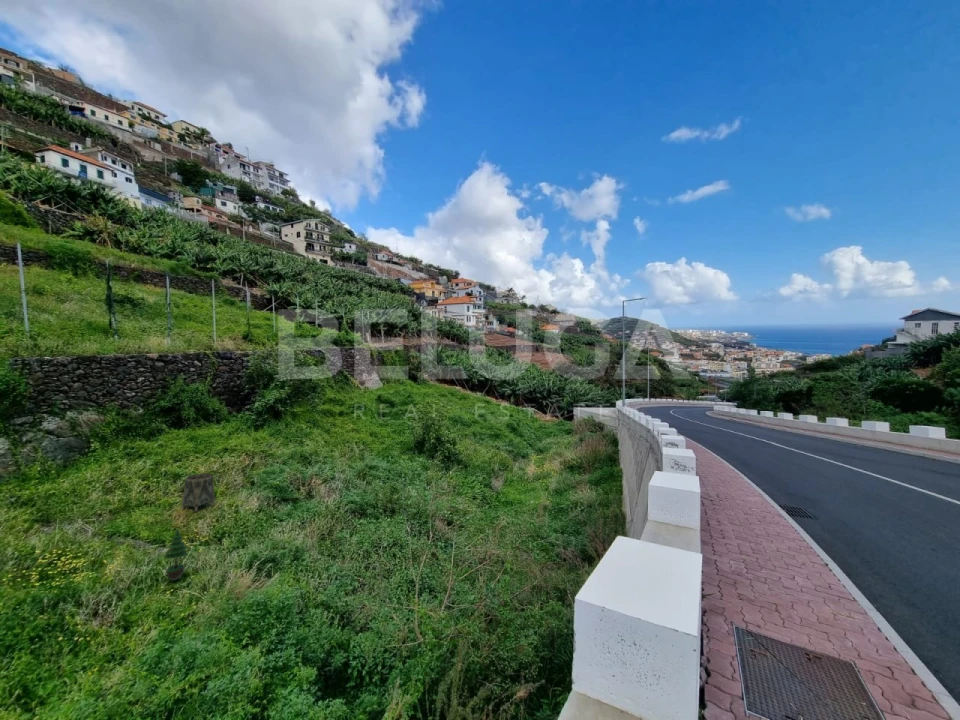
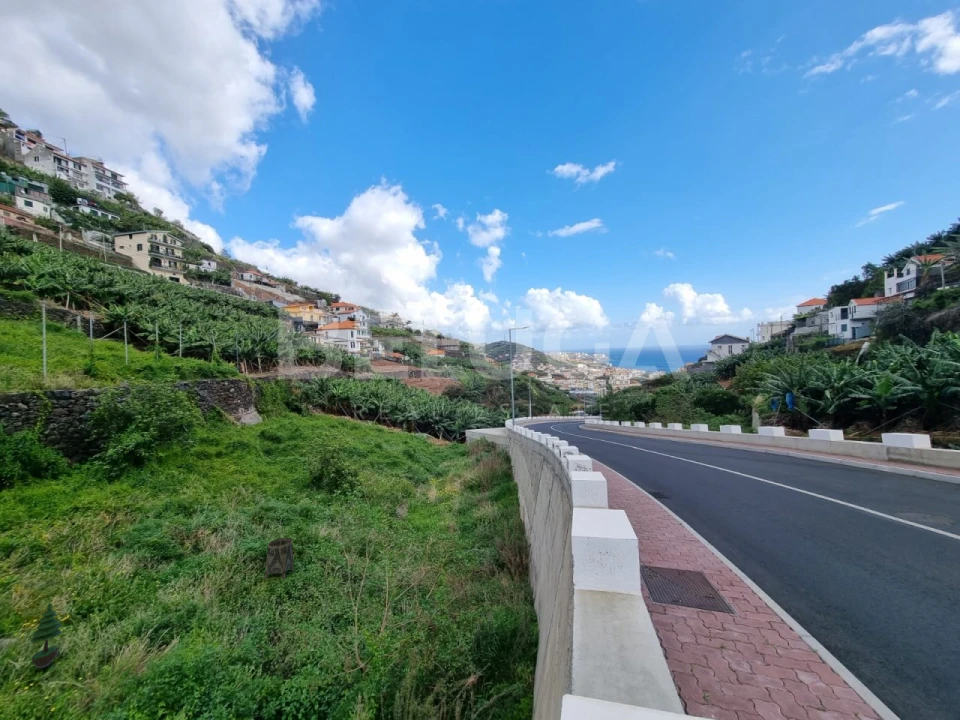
basket: present [182,473,215,511] -> present [265,538,294,579]

